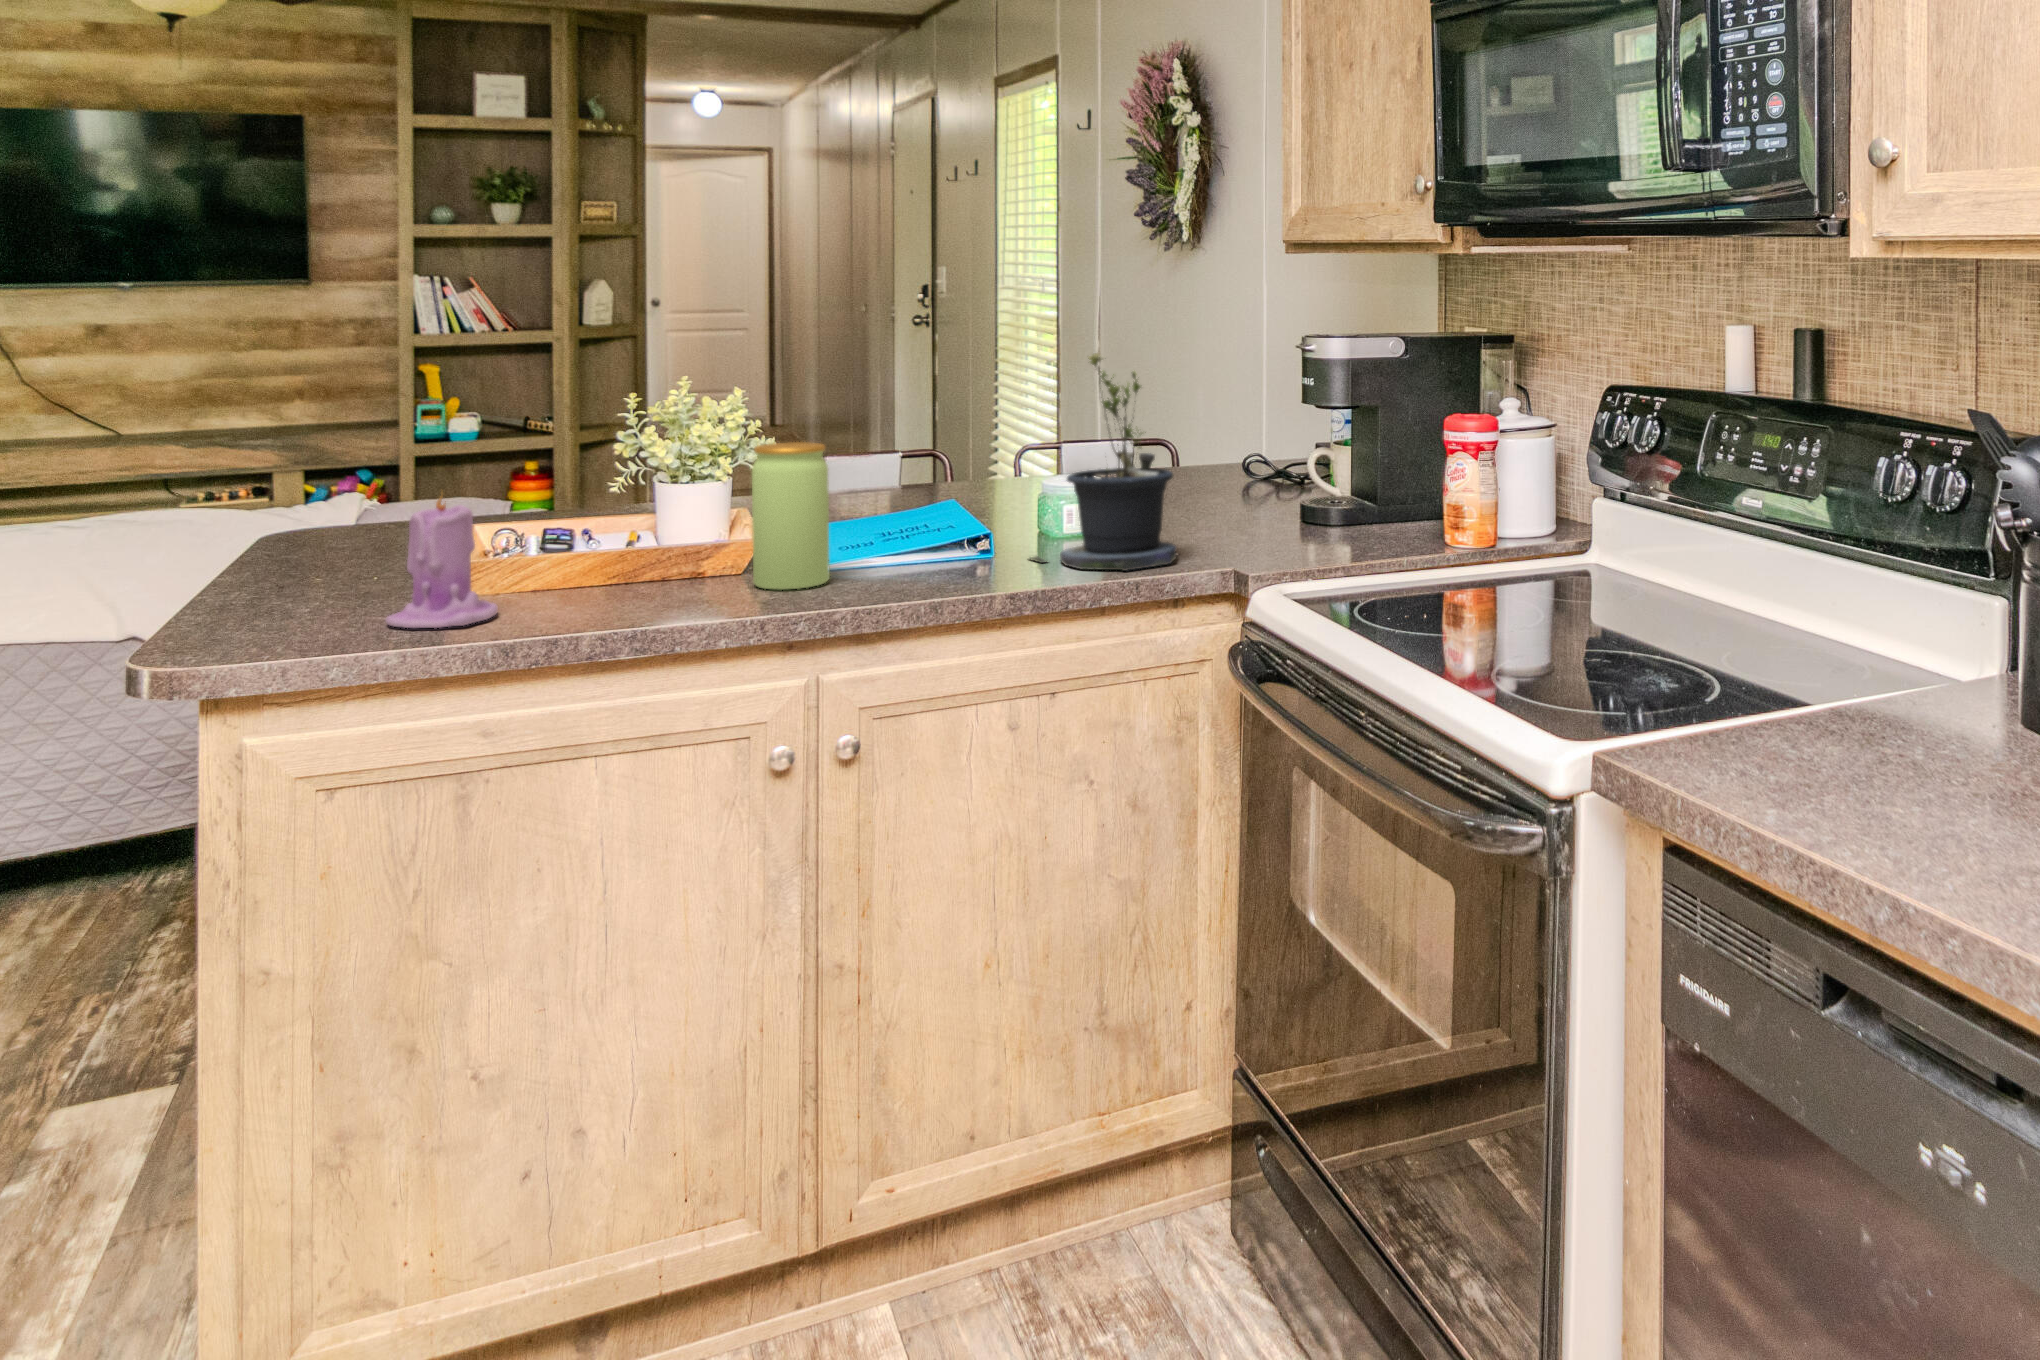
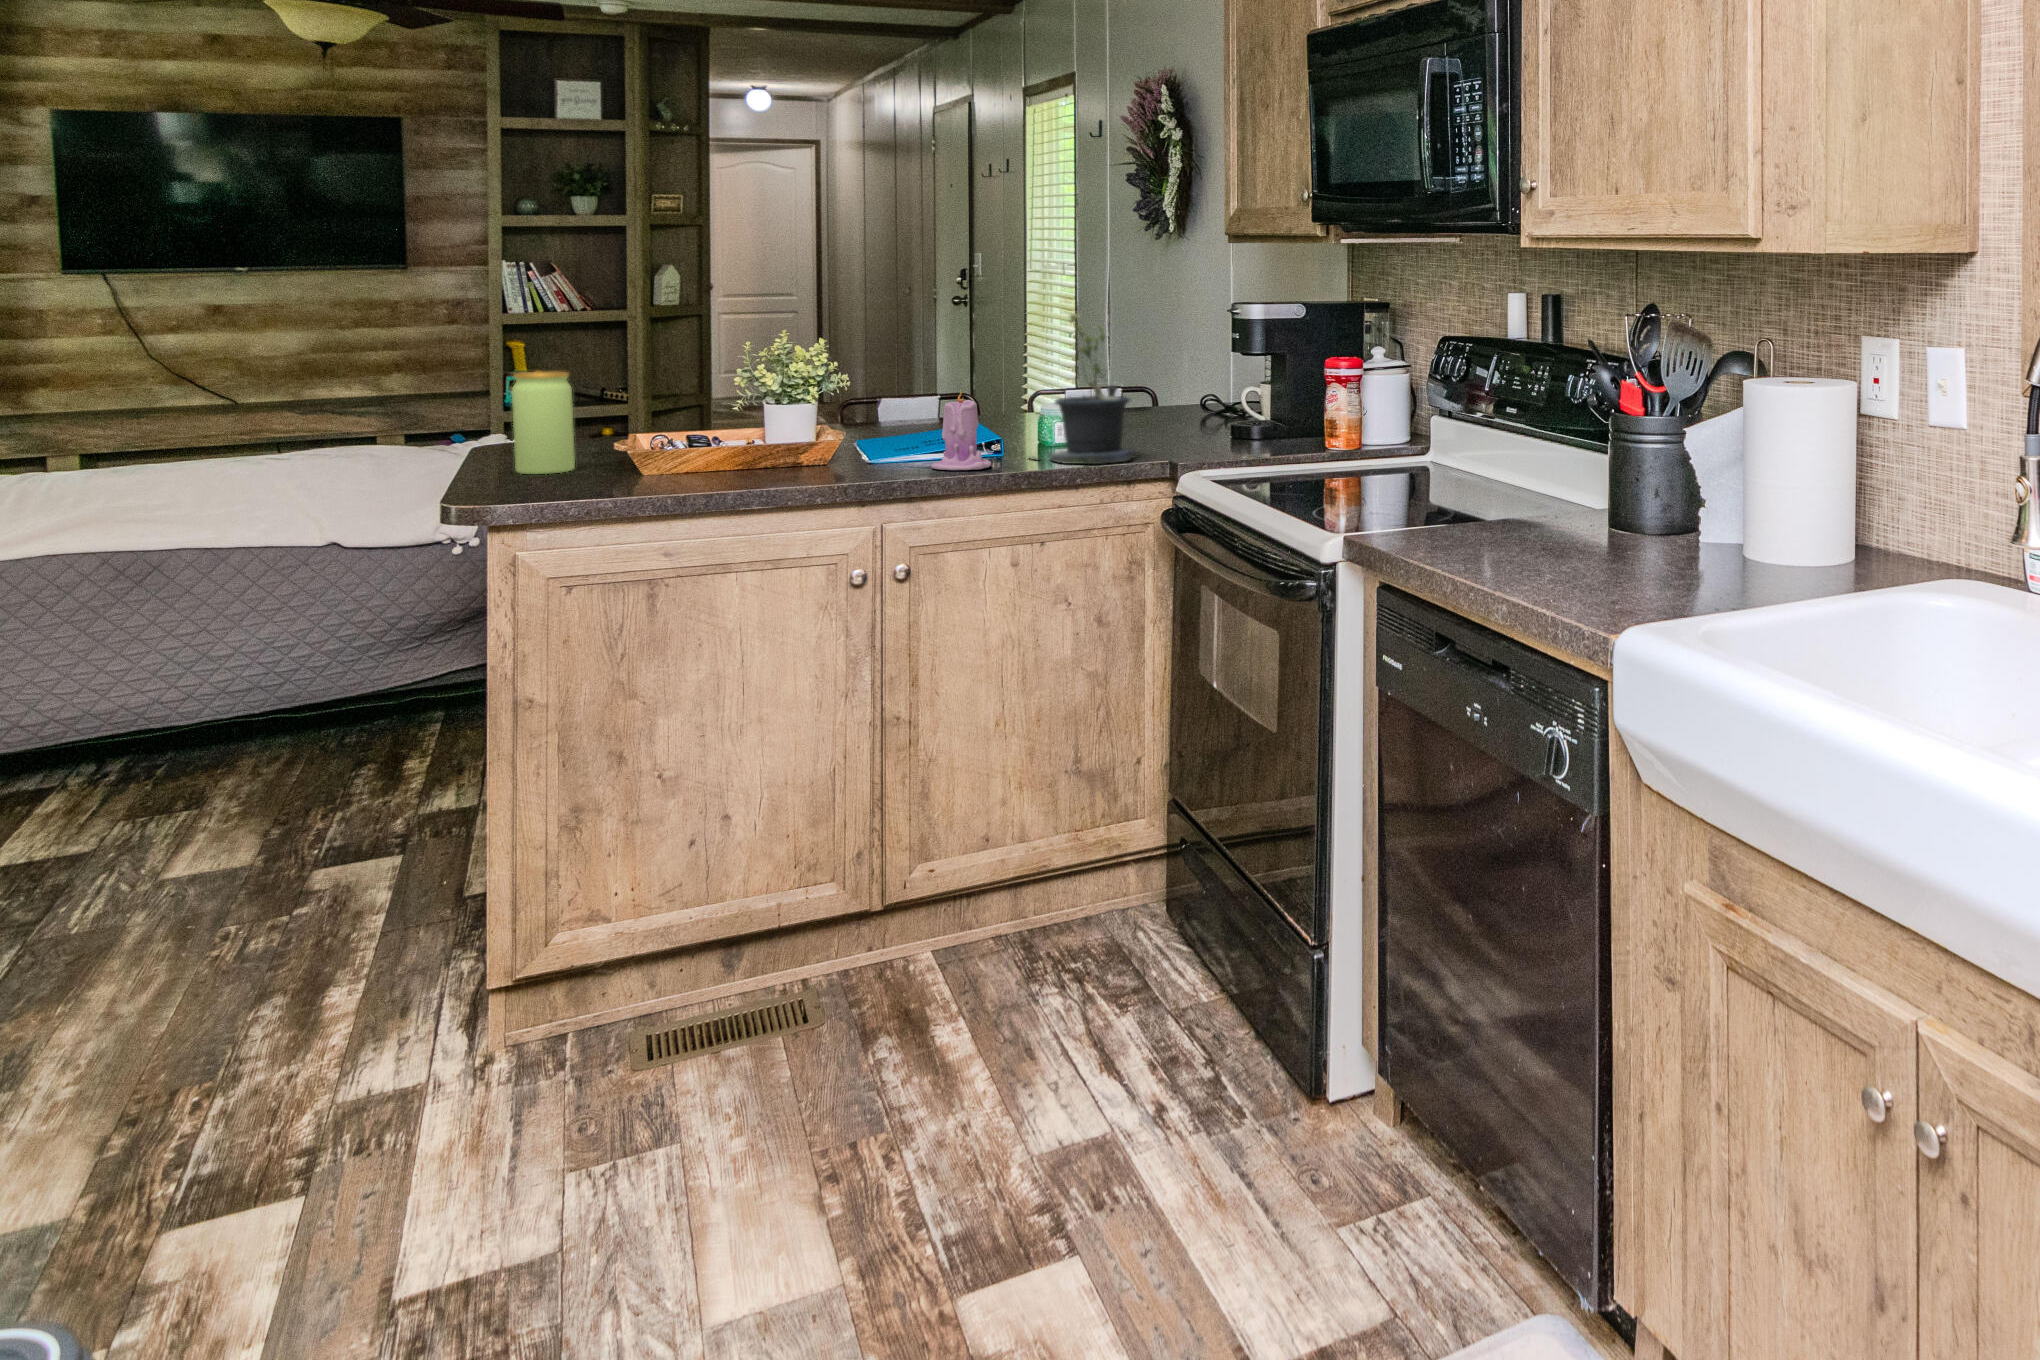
jar: present [752,442,830,589] -> present [512,371,575,474]
candle: present [385,497,498,628] -> present [931,392,991,470]

